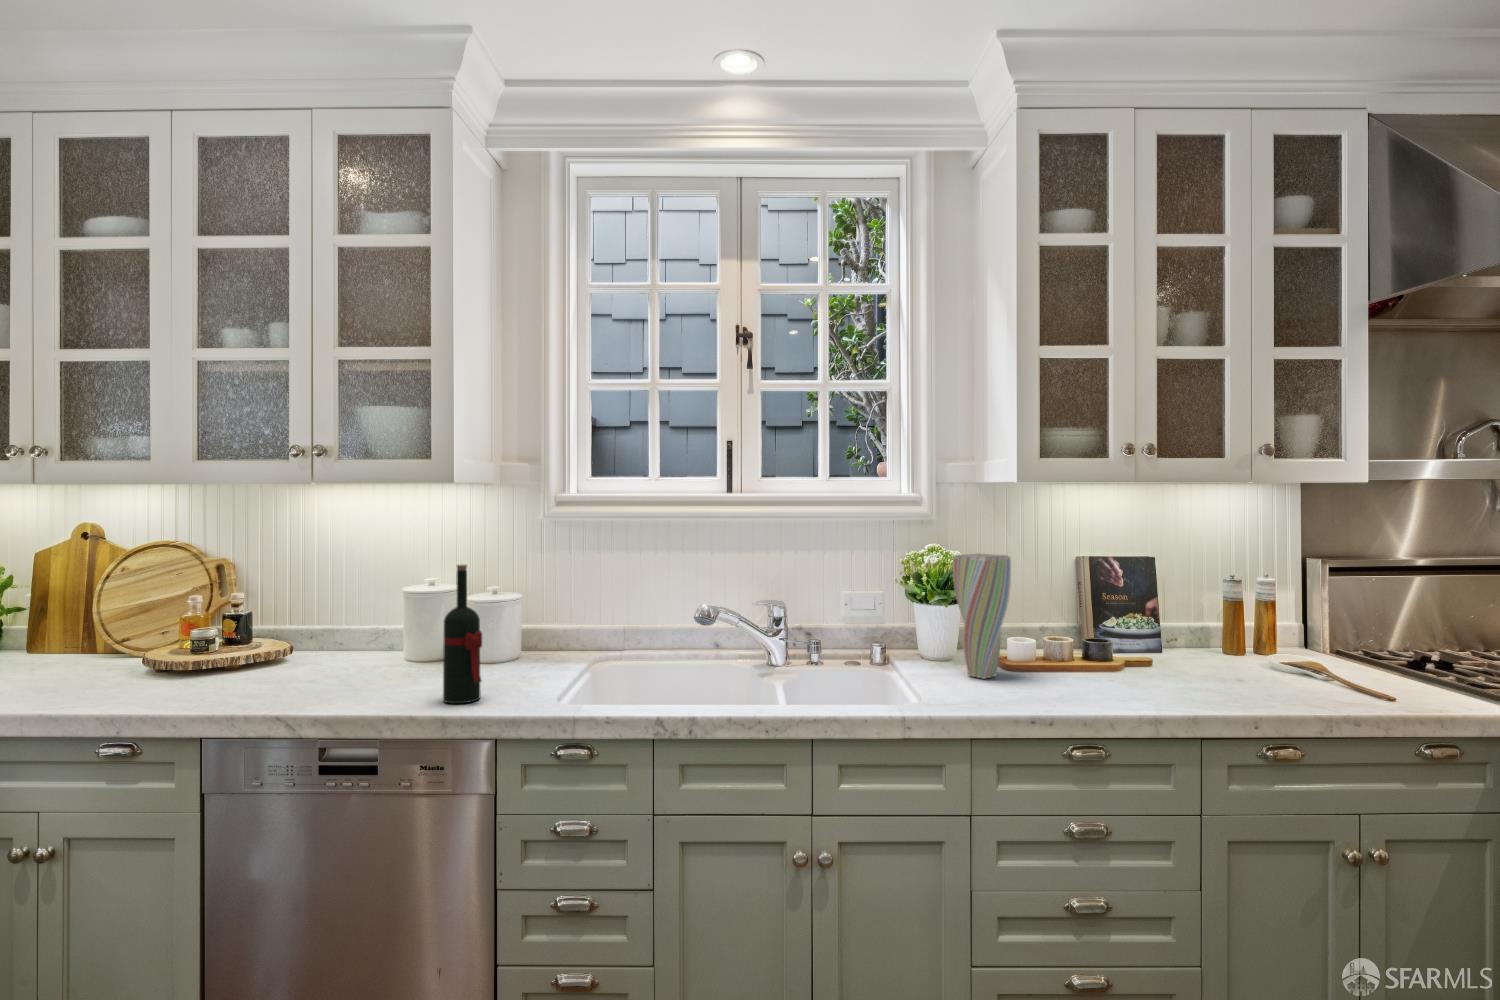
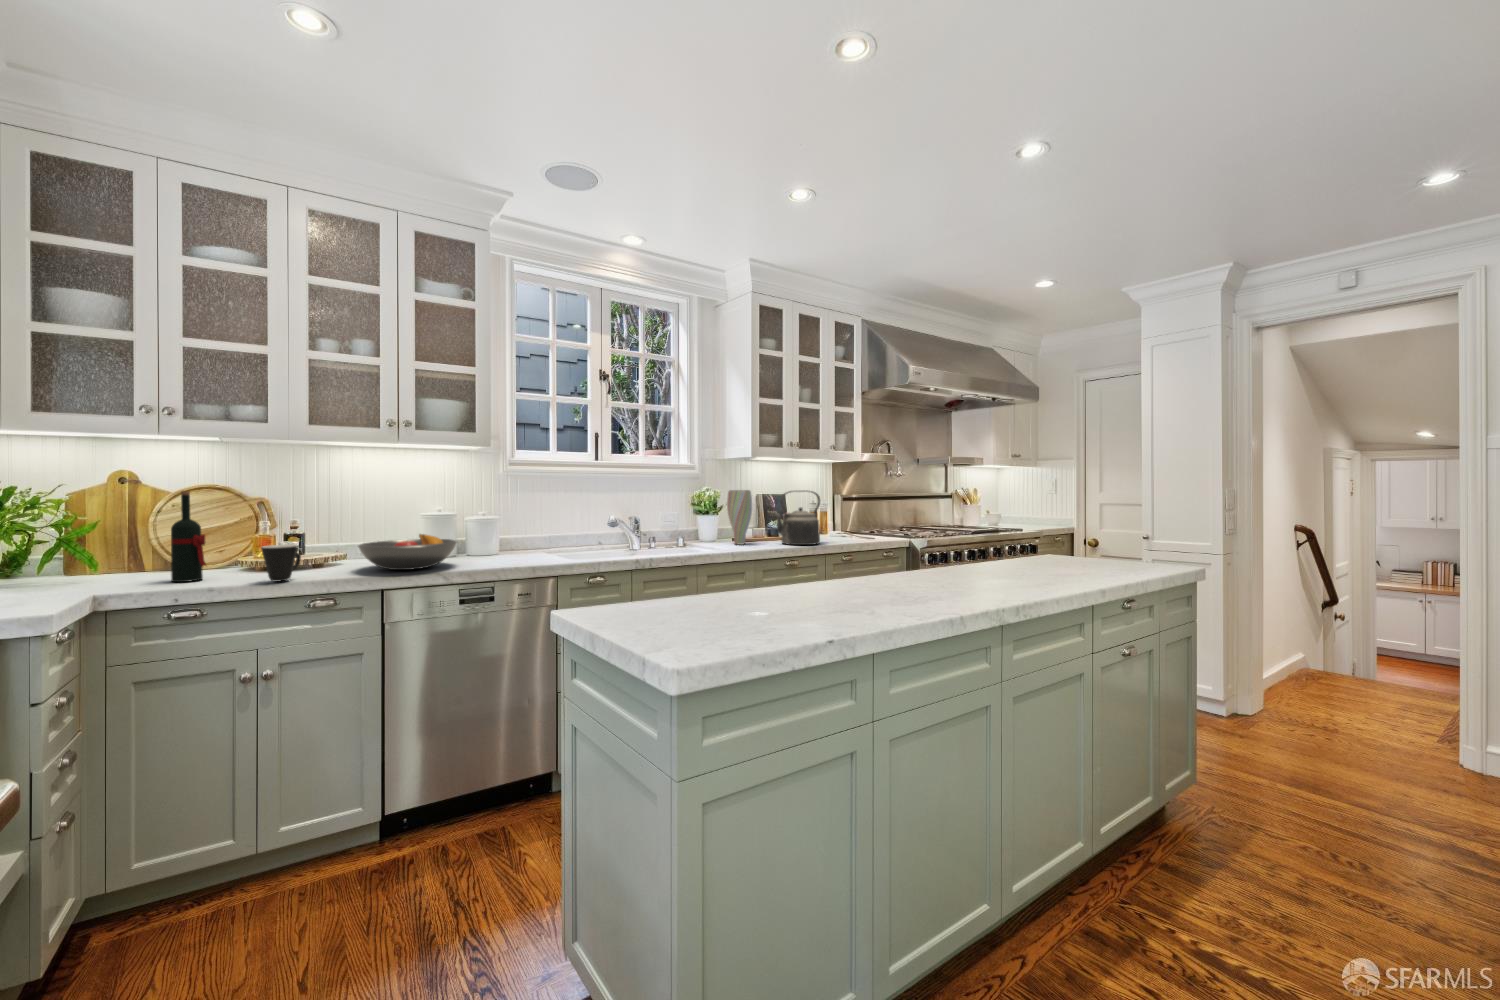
kettle: none [1063,560,1197,700] -> present [774,491,820,545]
wine bottle: present [443,565,482,704] -> present [171,491,206,582]
fruit bowl: none [244,622,404,686] -> present [358,534,457,570]
mug: none [109,637,173,693] -> present [261,545,301,581]

